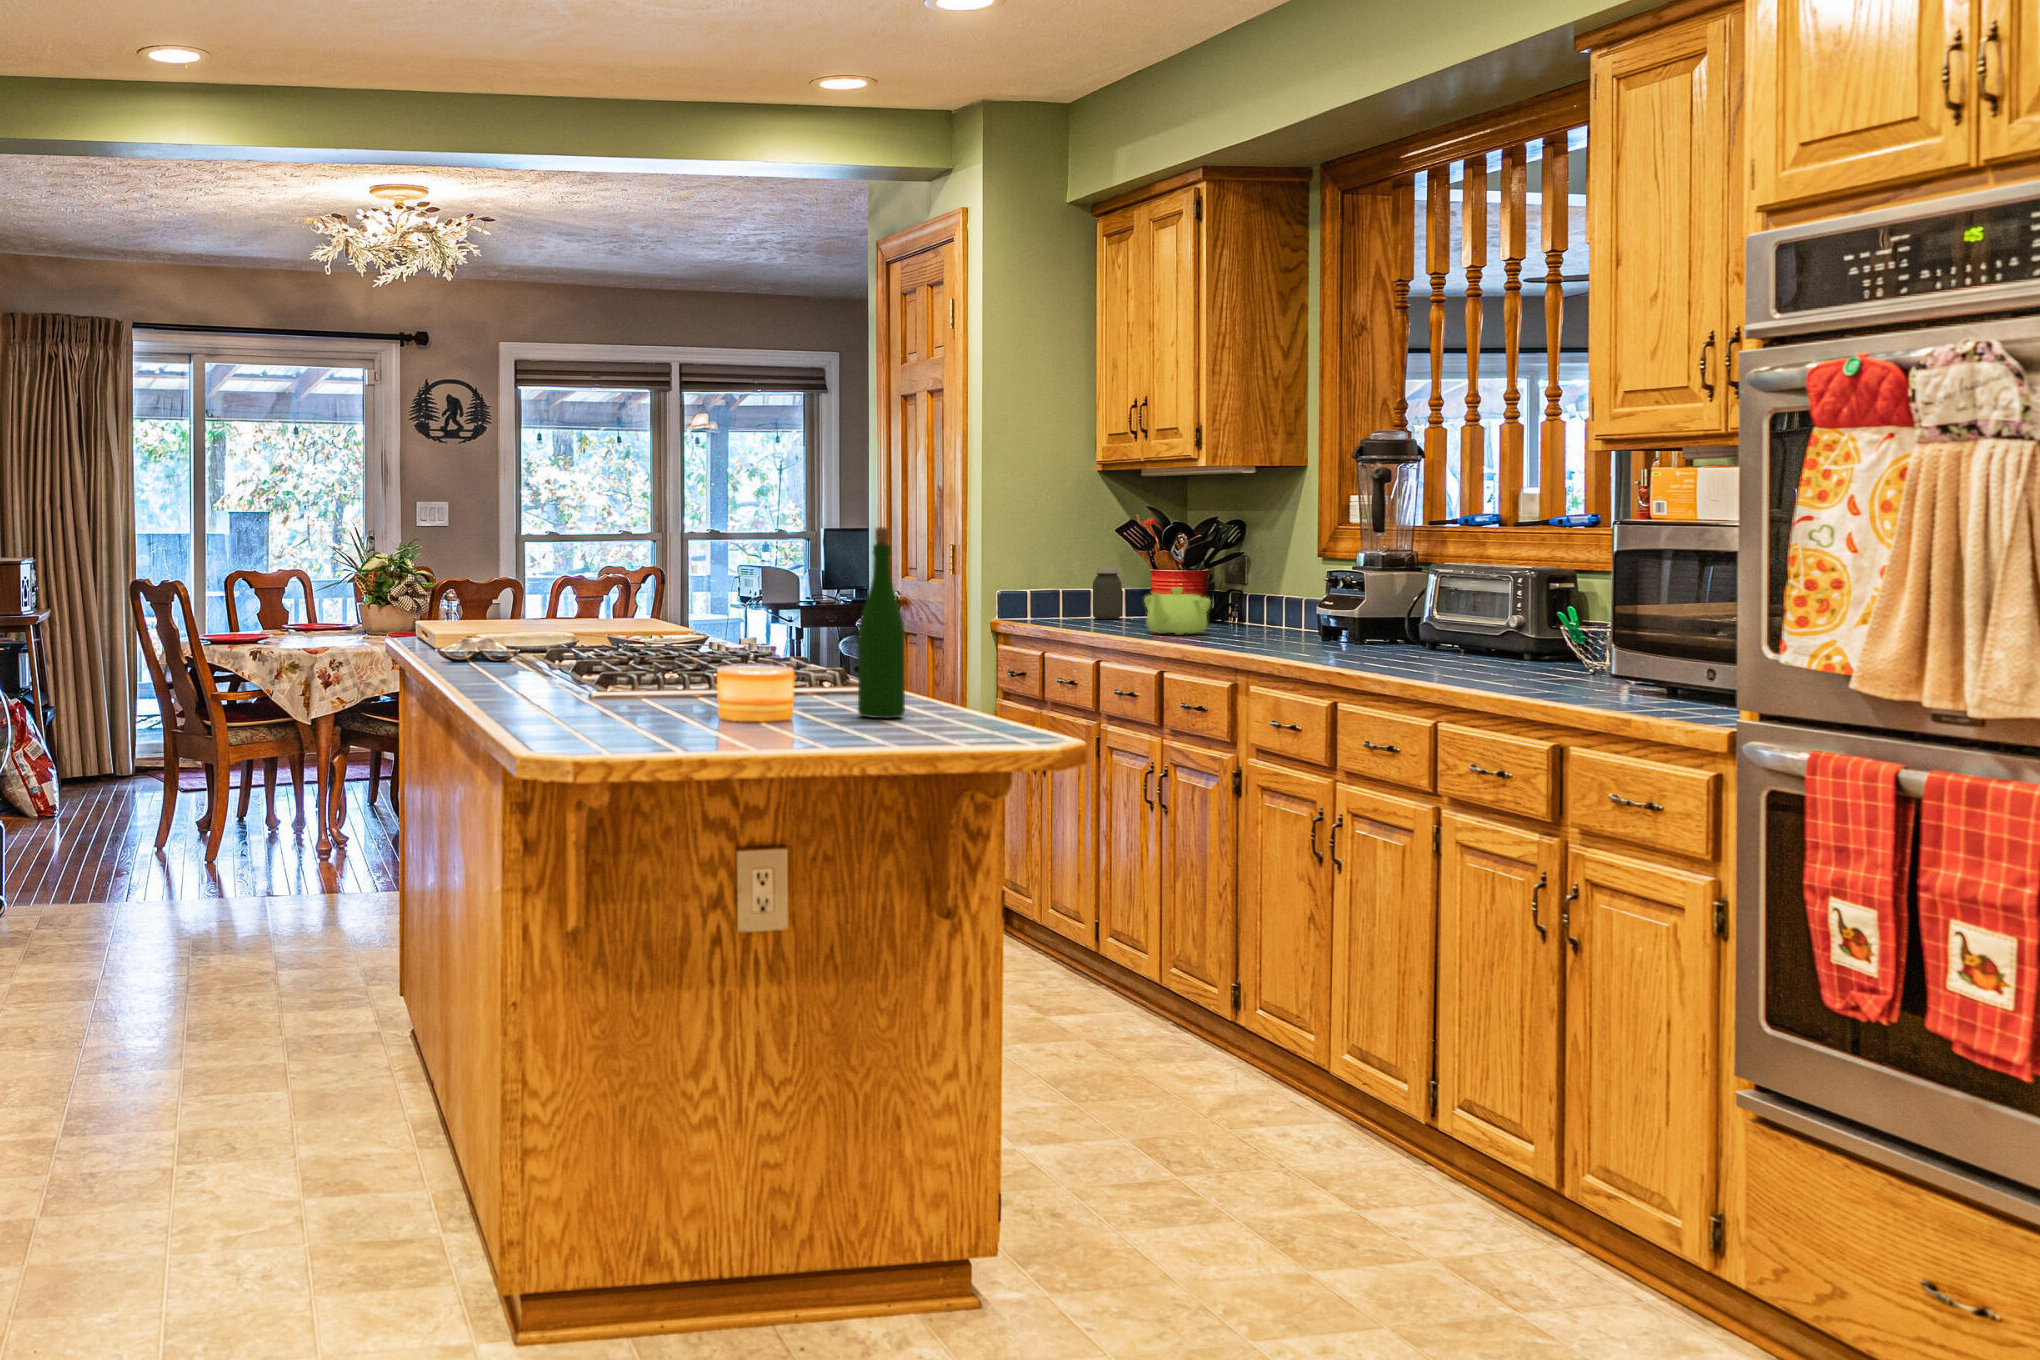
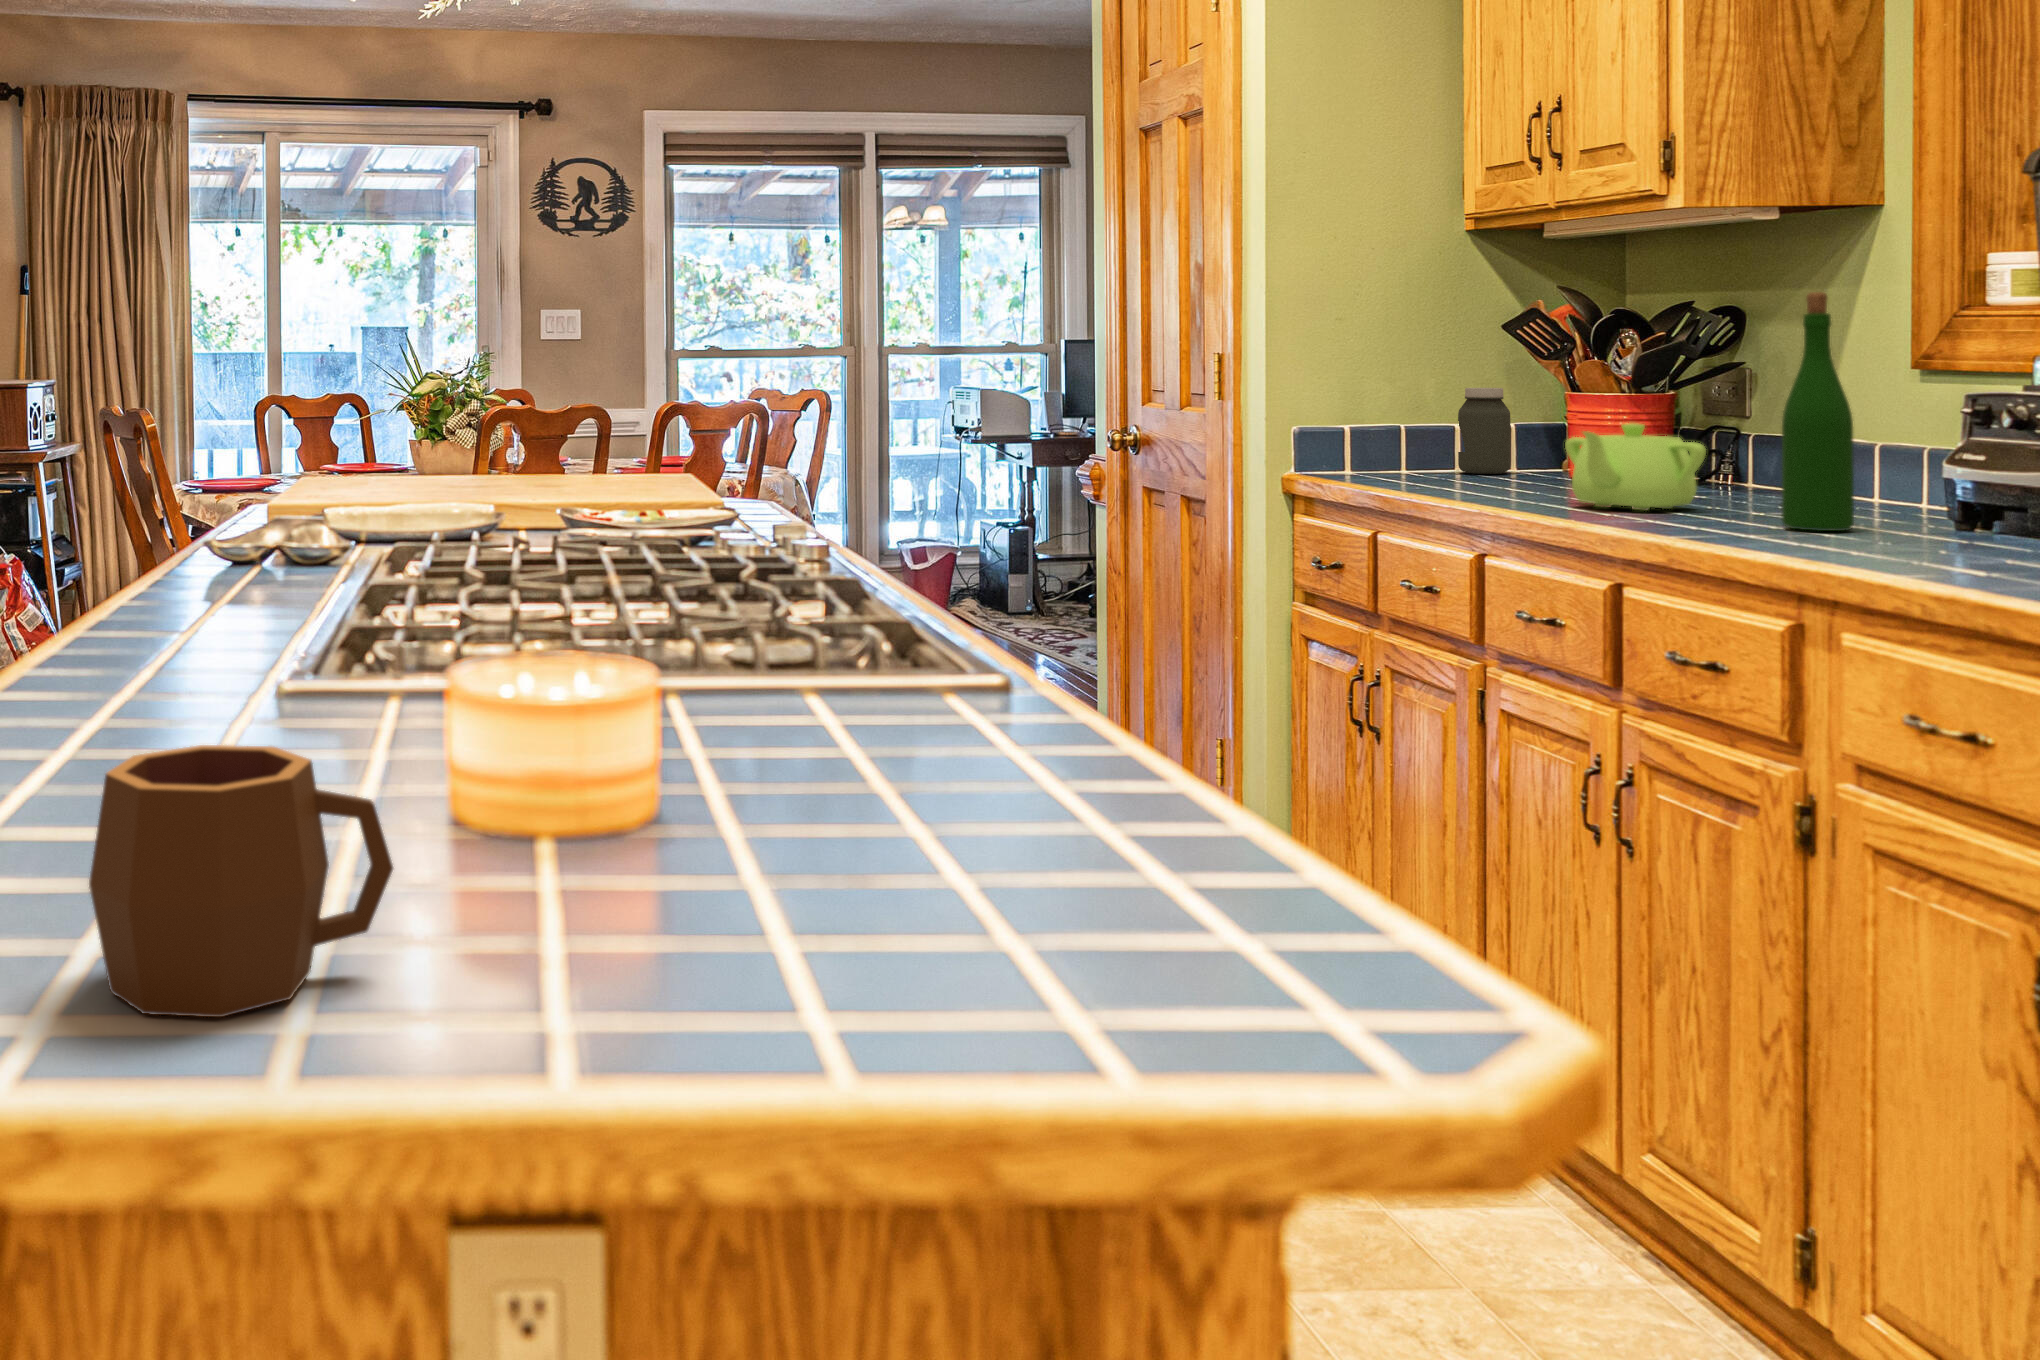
wine bottle: present [858,527,905,718] -> present [1782,292,1854,531]
mug: none [697,676,776,743] -> present [89,745,393,1017]

